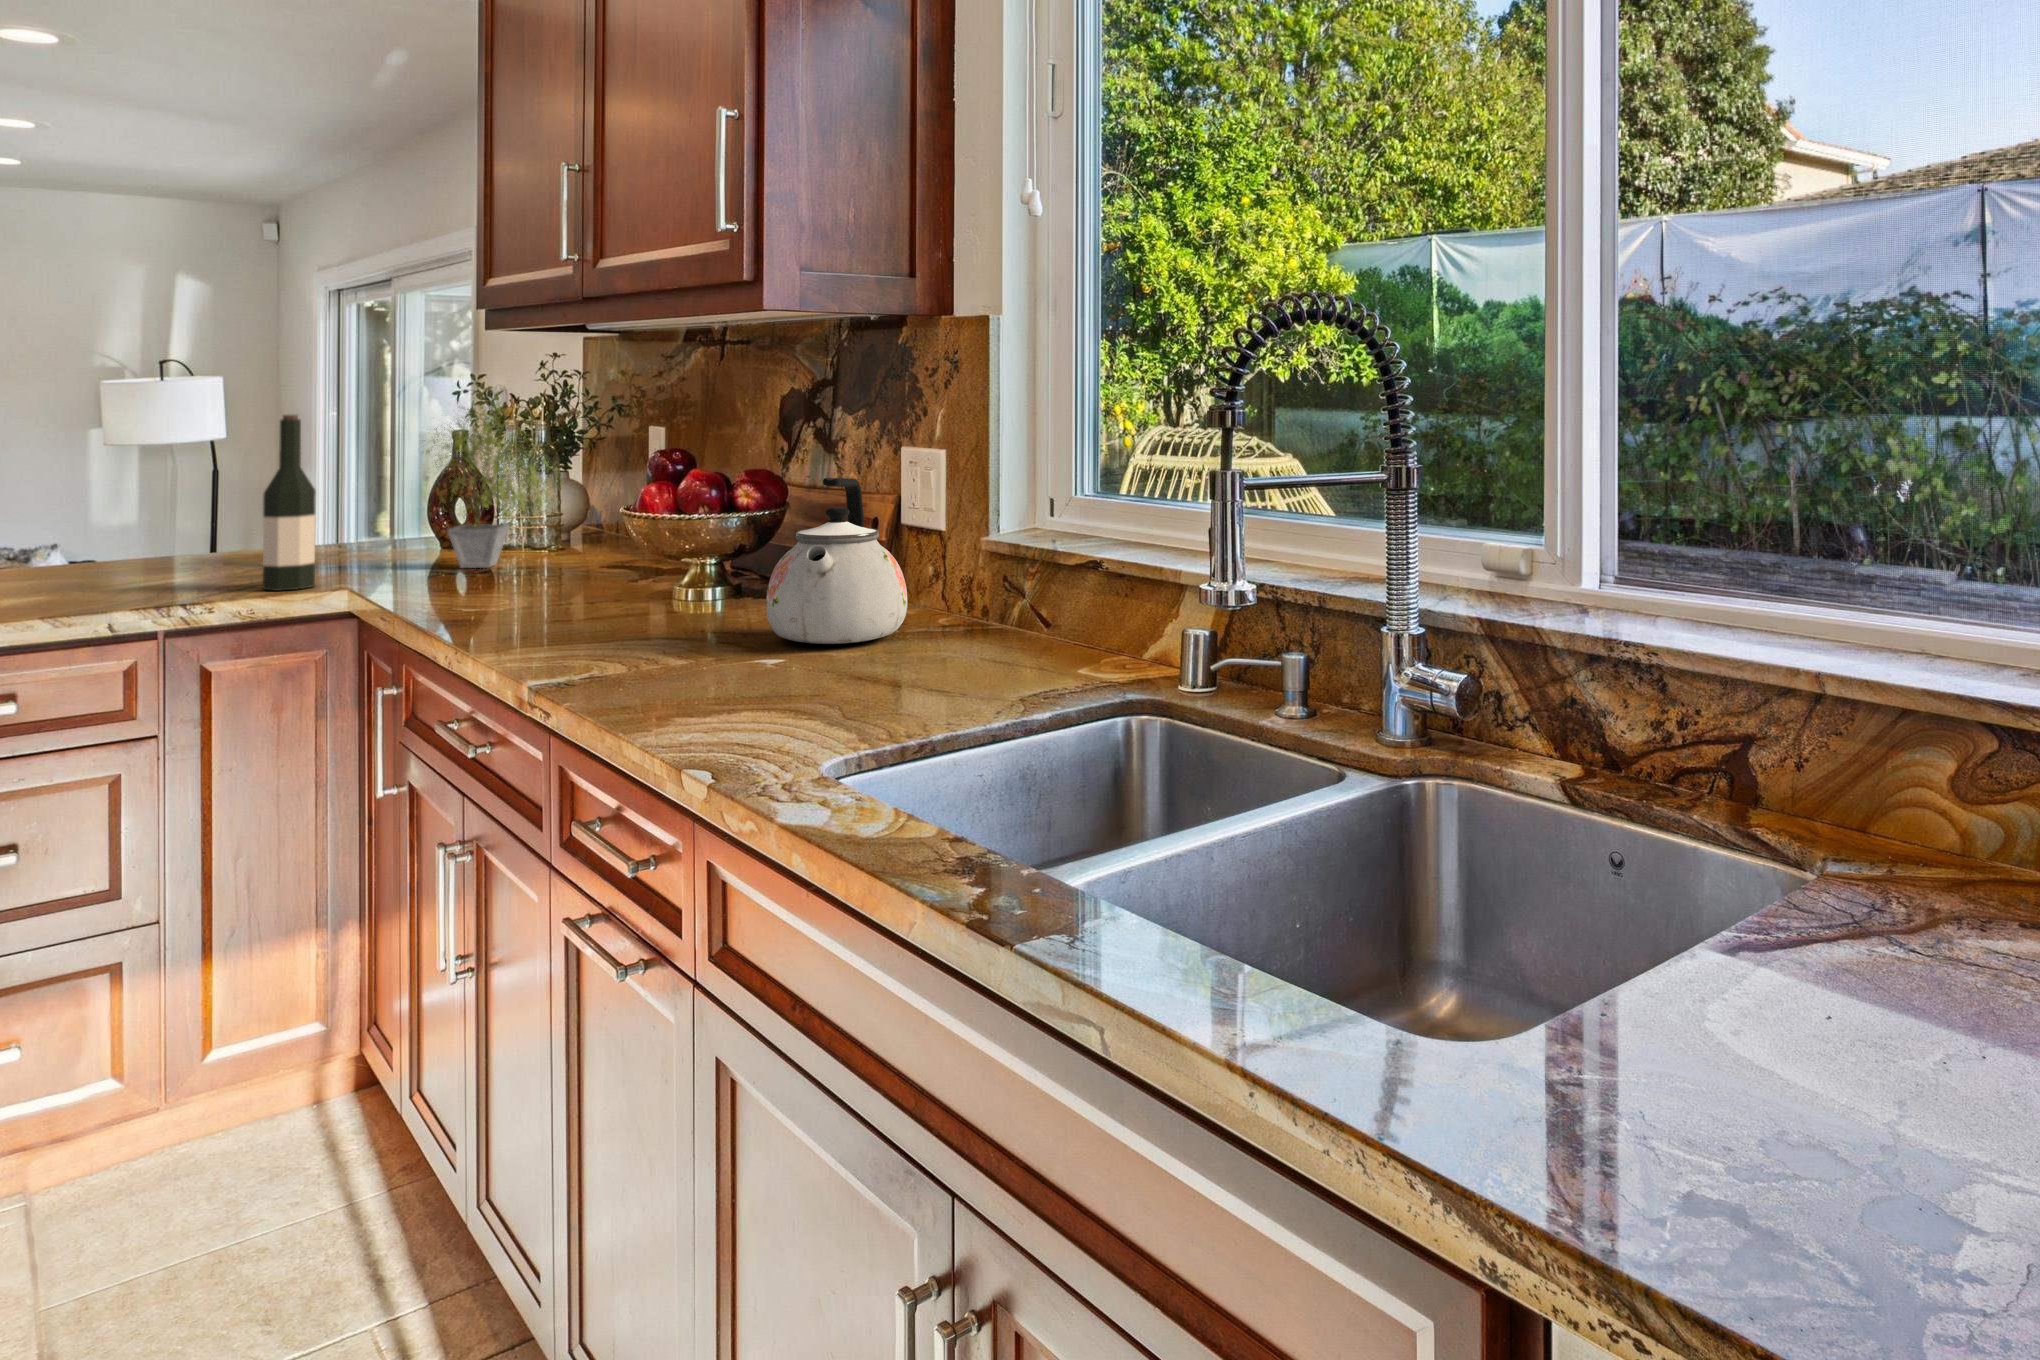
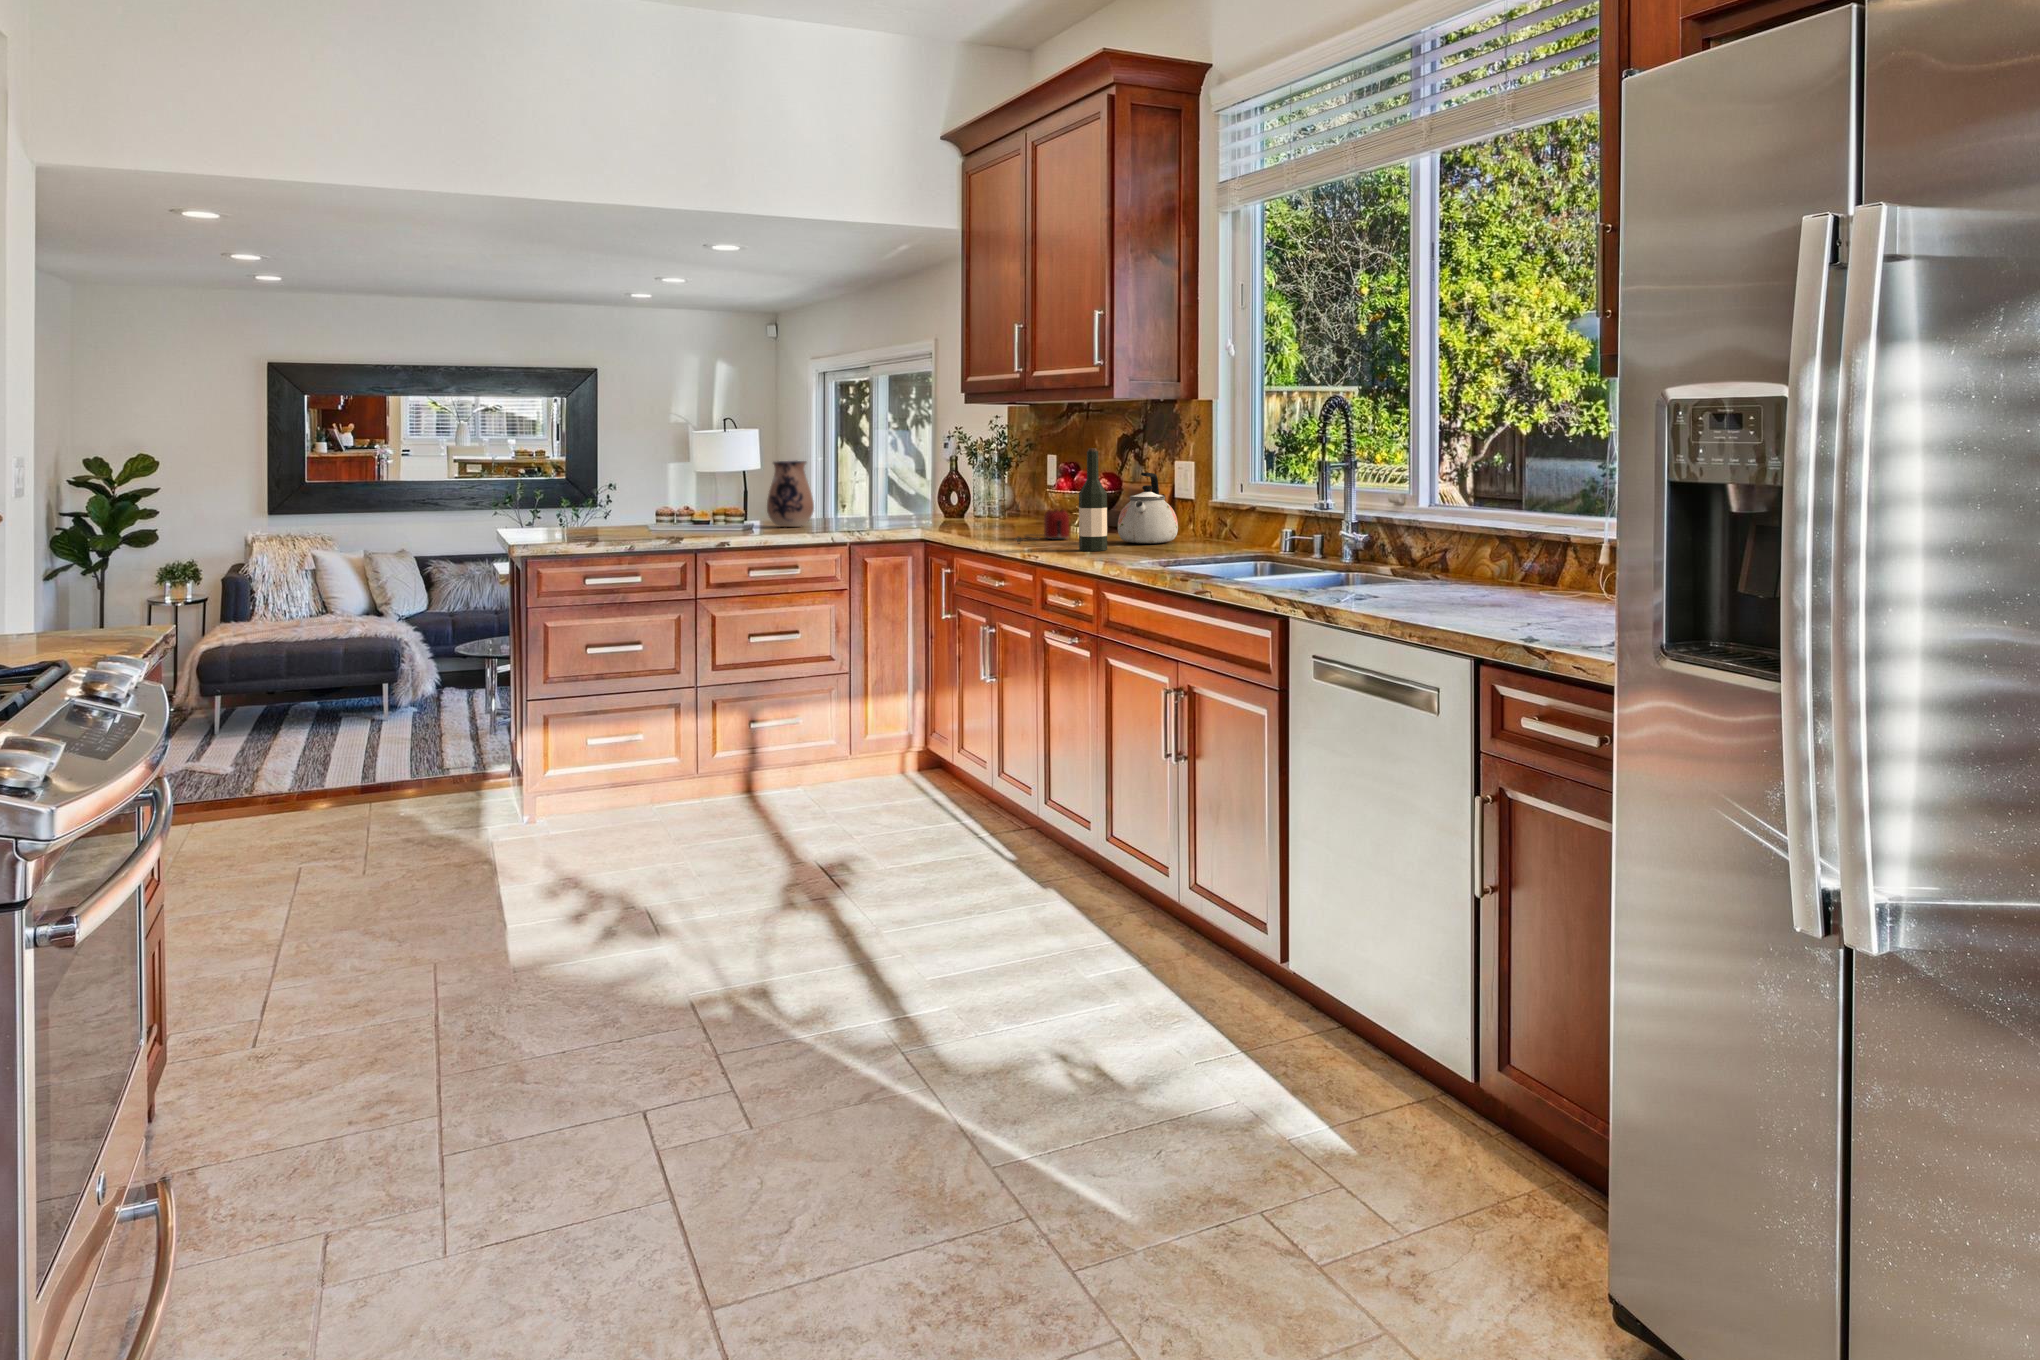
potted plant: present [422,387,560,568] -> none [937,432,1008,525]
wine bottle: present [263,415,316,591] -> present [1079,448,1107,551]
ceramic pitcher: none [26,441,144,580] -> present [767,461,814,527]
toaster: none [513,555,659,647] -> present [1017,510,1069,543]

